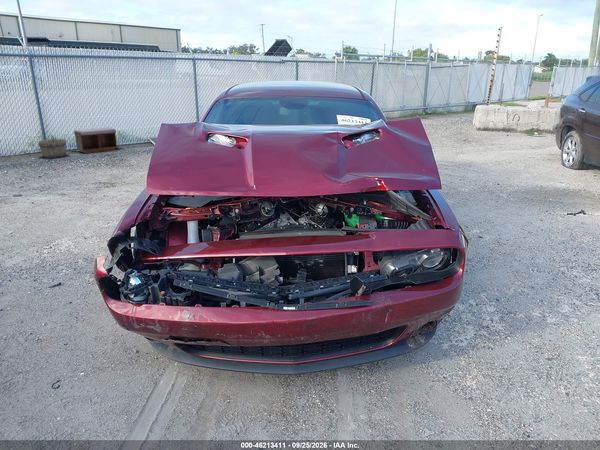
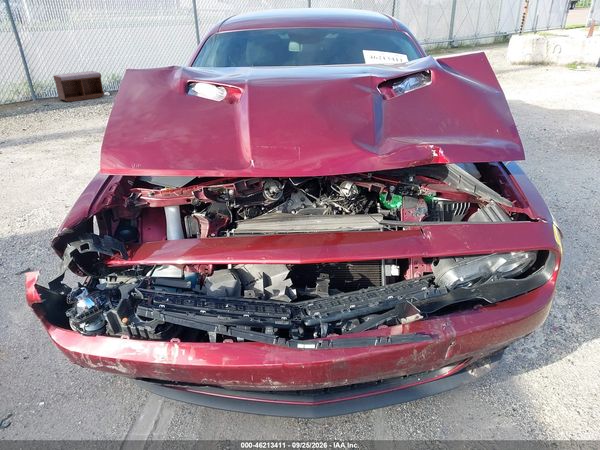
wooden bucket: present [38,136,66,158] -> none [13,81,46,108]

